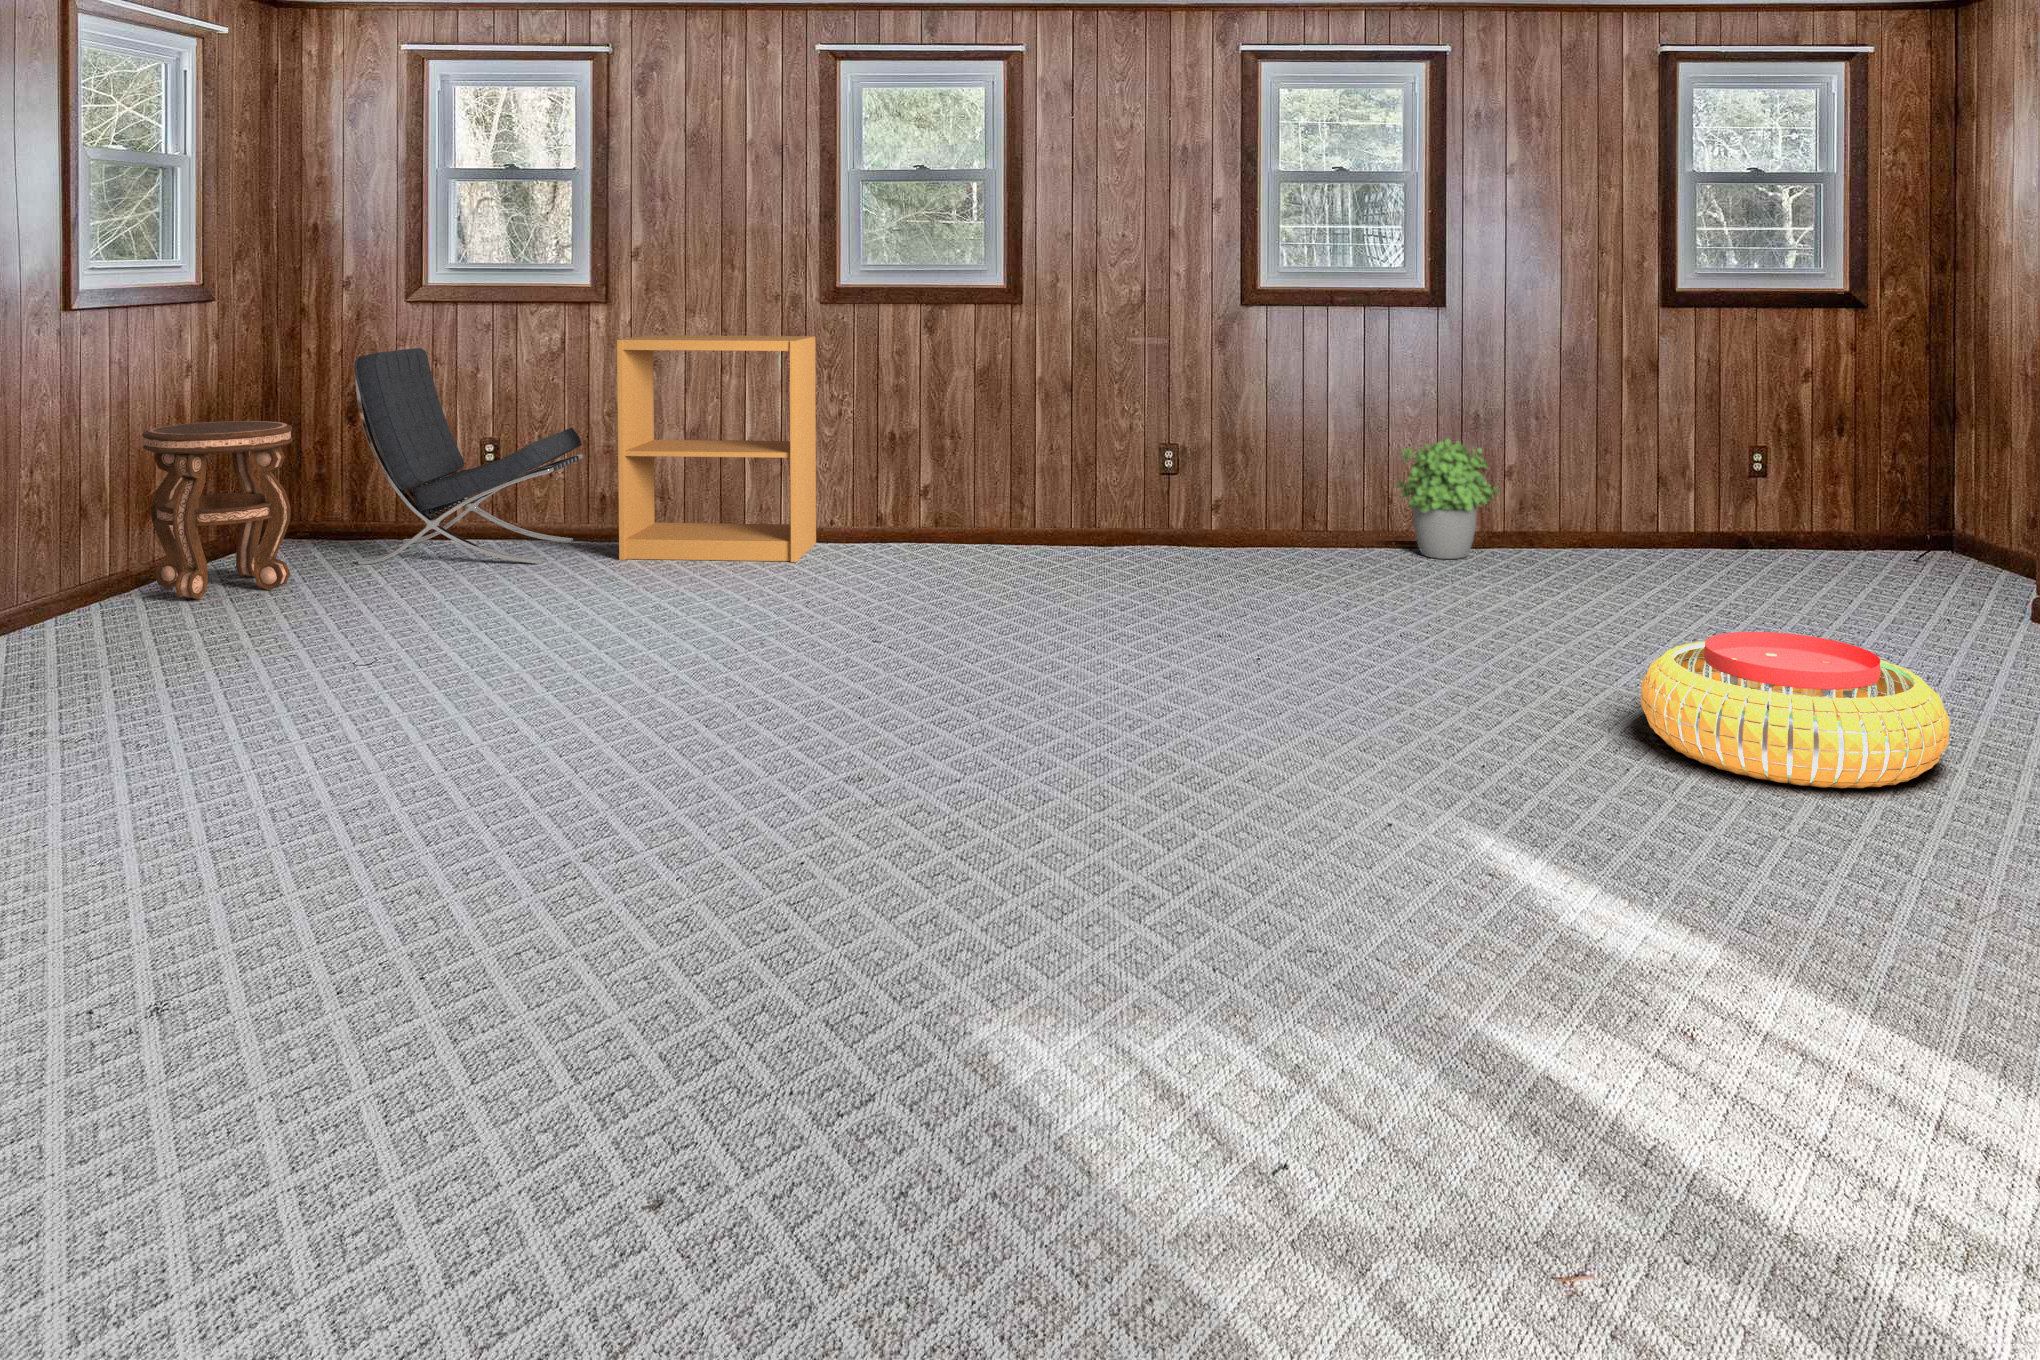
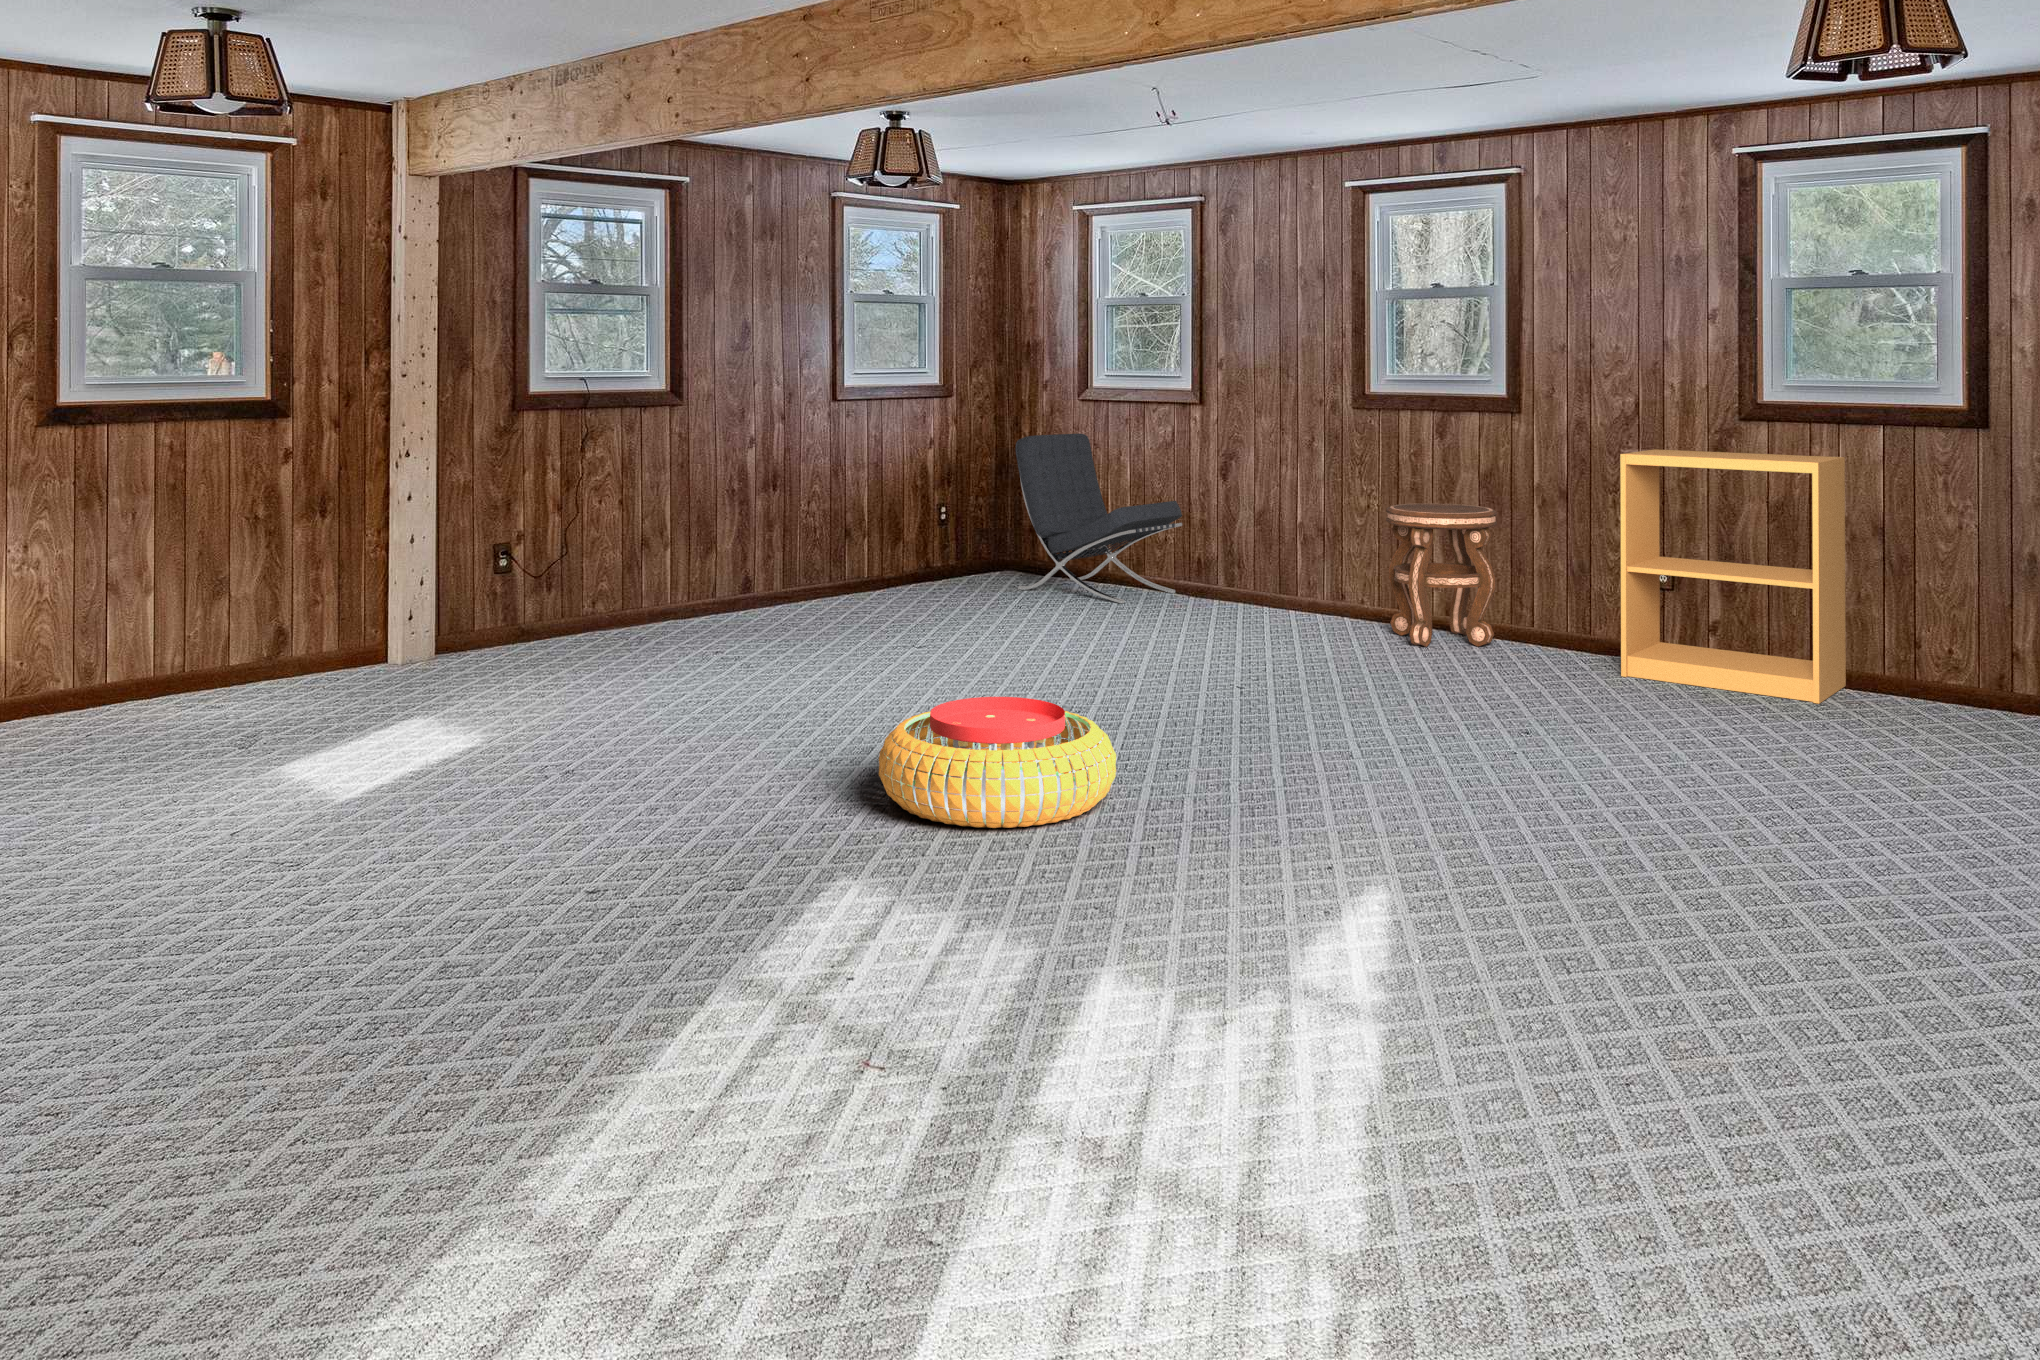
bookshelf: present [617,335,816,562] -> present [1620,449,1846,704]
side table: present [142,421,293,600] -> present [1386,503,1497,647]
potted plant: present [1397,439,1499,559] -> none [1894,576,2022,716]
pouf: present [1641,632,1950,788] -> present [879,697,1116,828]

